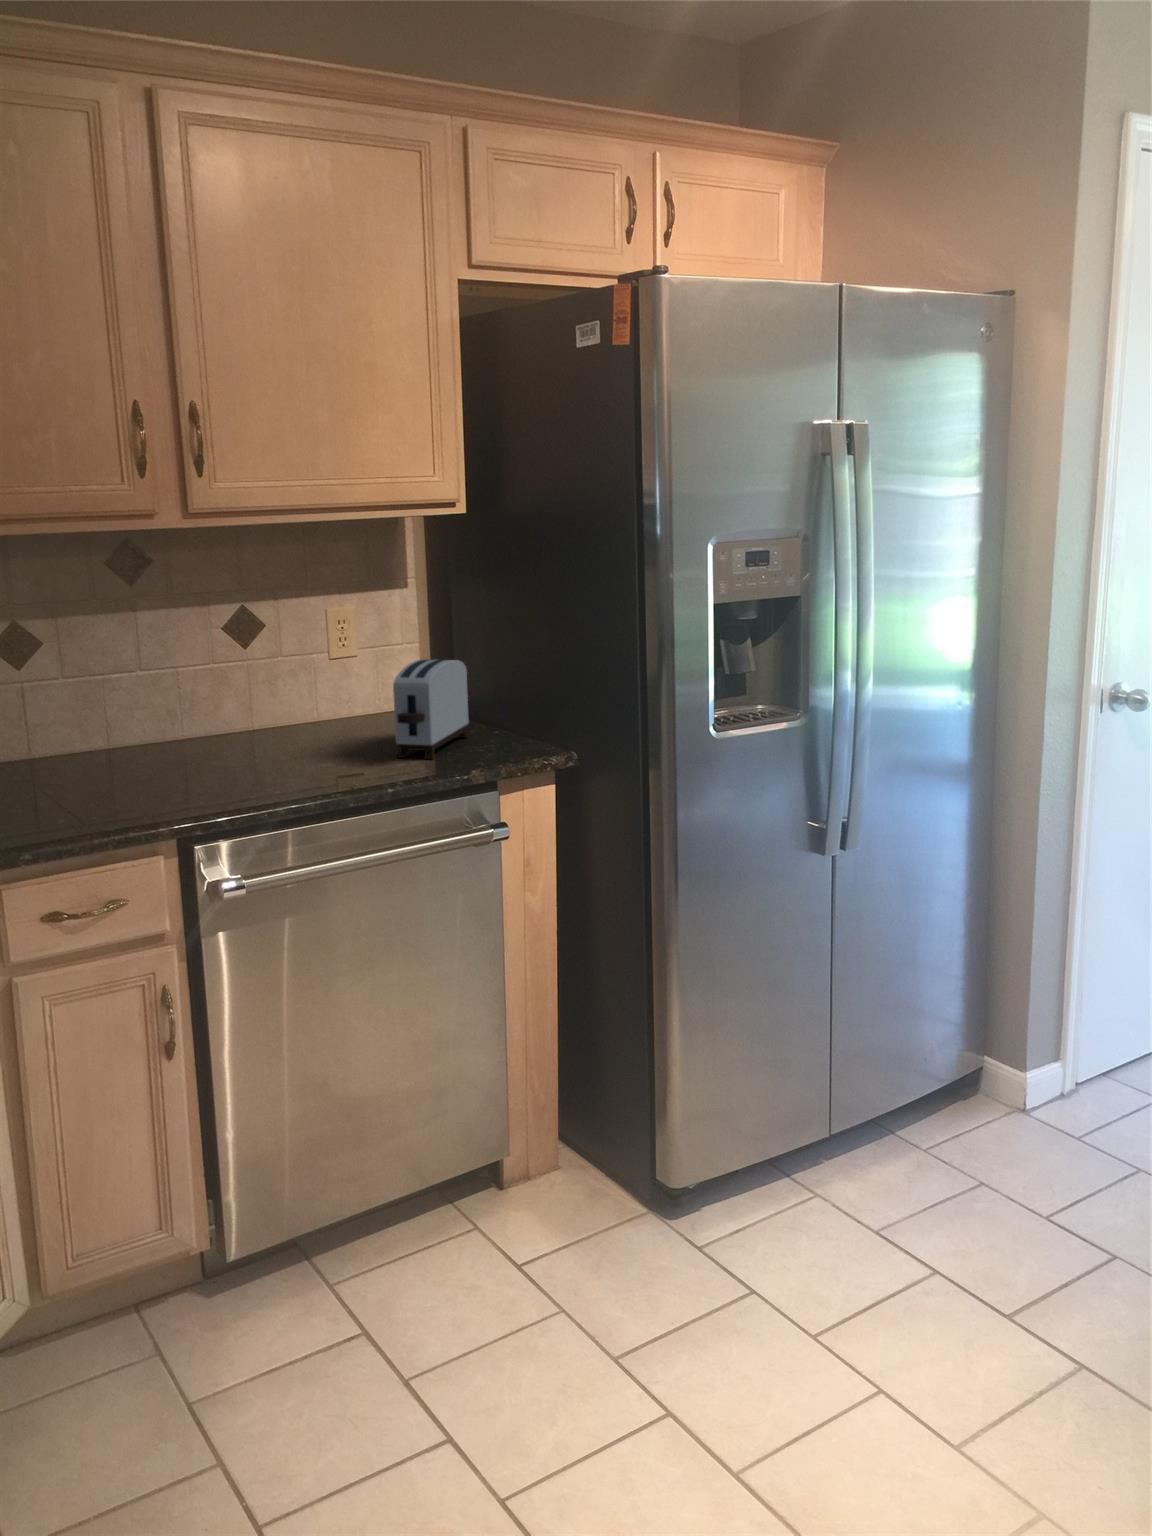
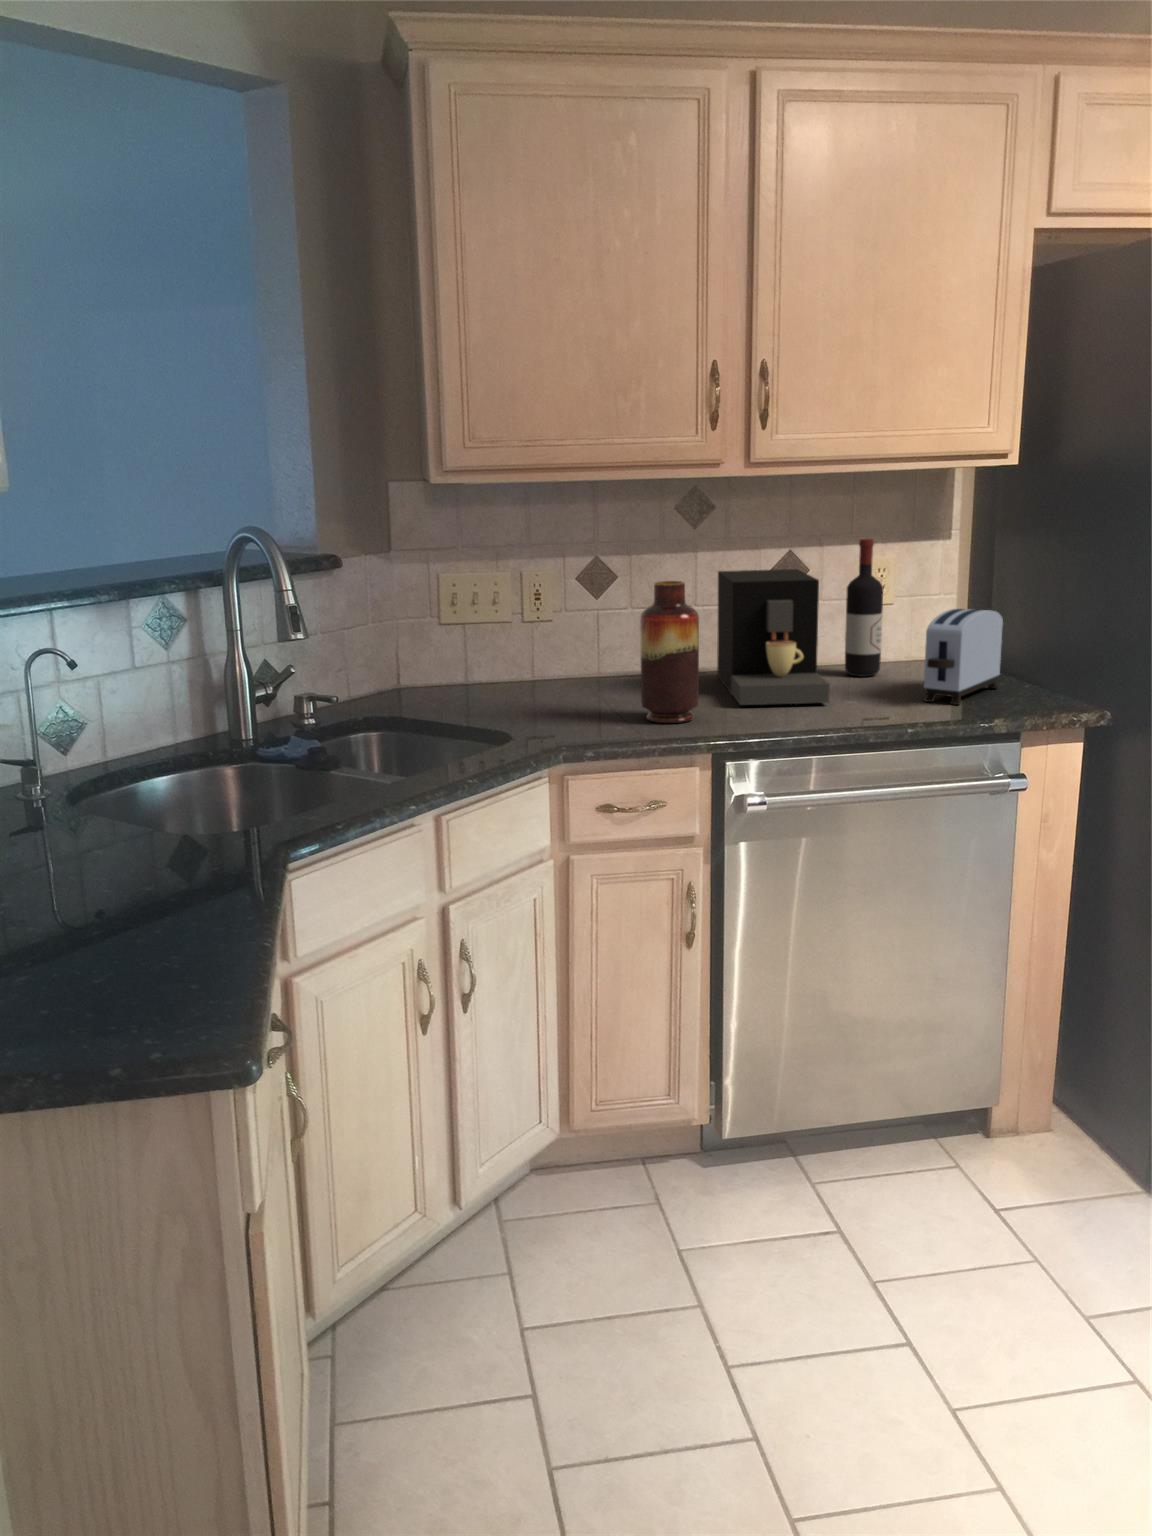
wine bottle: none [306,590,349,735] -> present [845,539,883,677]
coffee maker: none [162,625,300,779] -> present [717,569,830,705]
vase: none [75,648,154,809] -> present [640,581,699,723]

